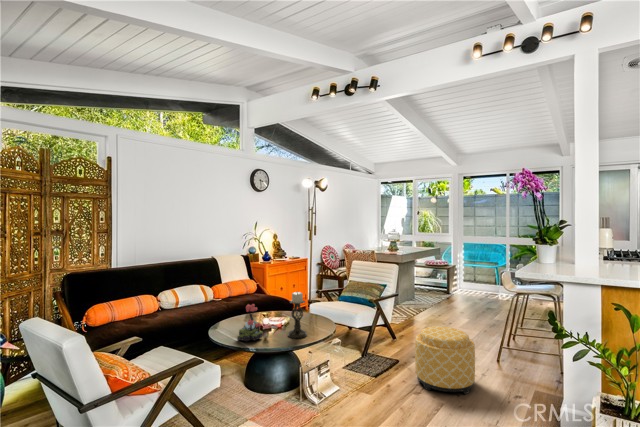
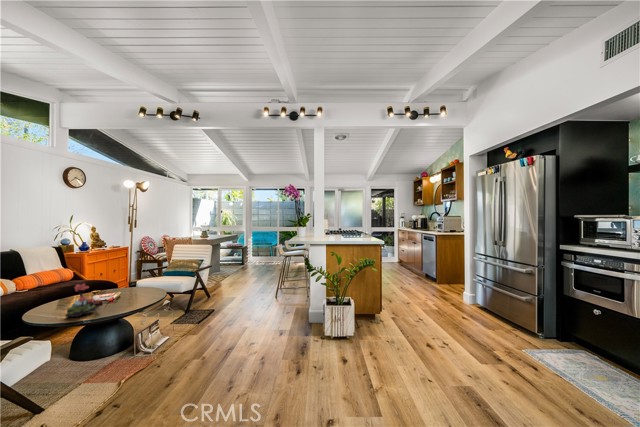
candle holder: present [288,292,307,338] -> none [122,268,141,306]
ottoman: present [415,326,475,394] -> none [227,281,264,322]

